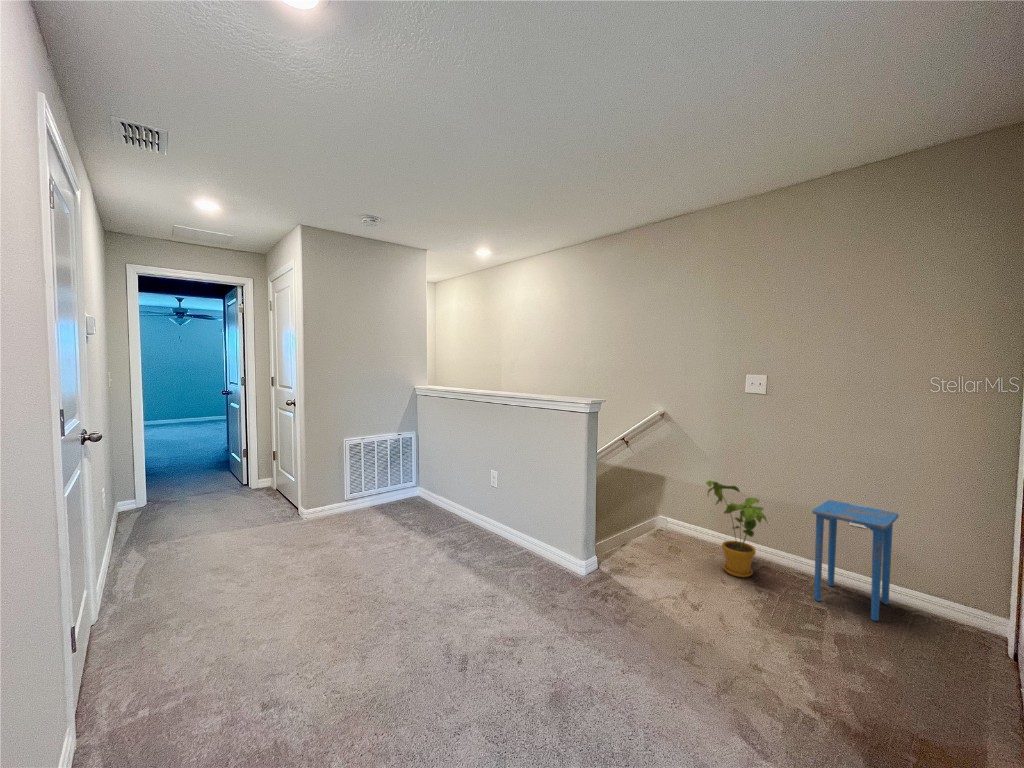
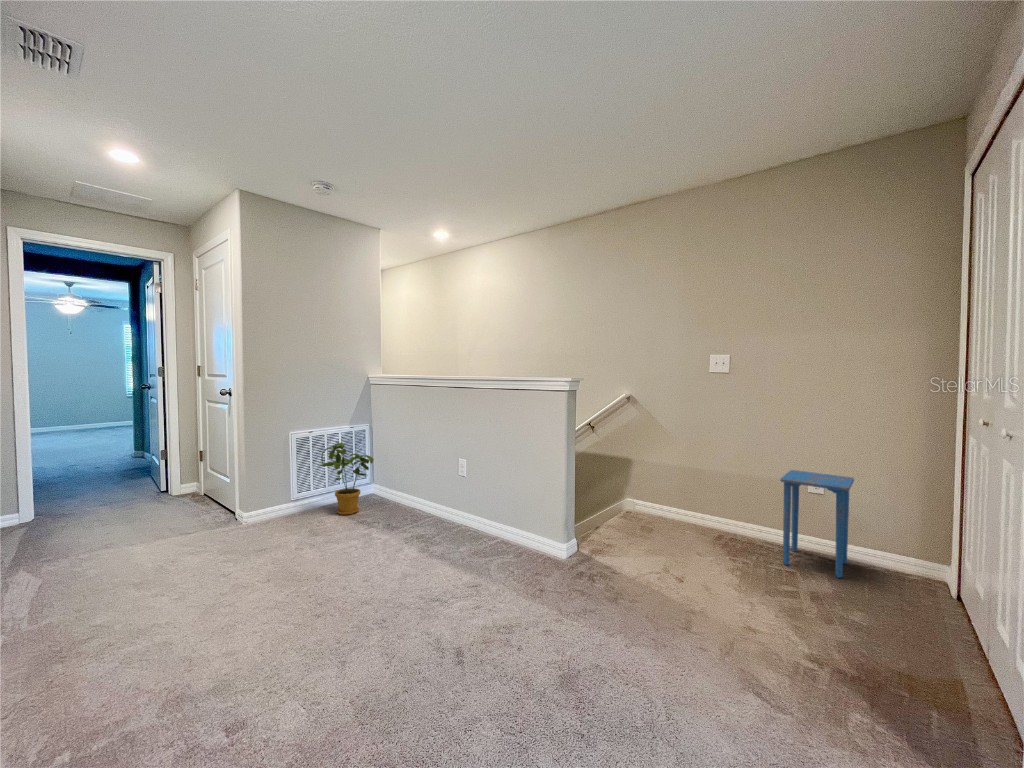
house plant: present [706,480,767,577] -> present [321,443,374,515]

